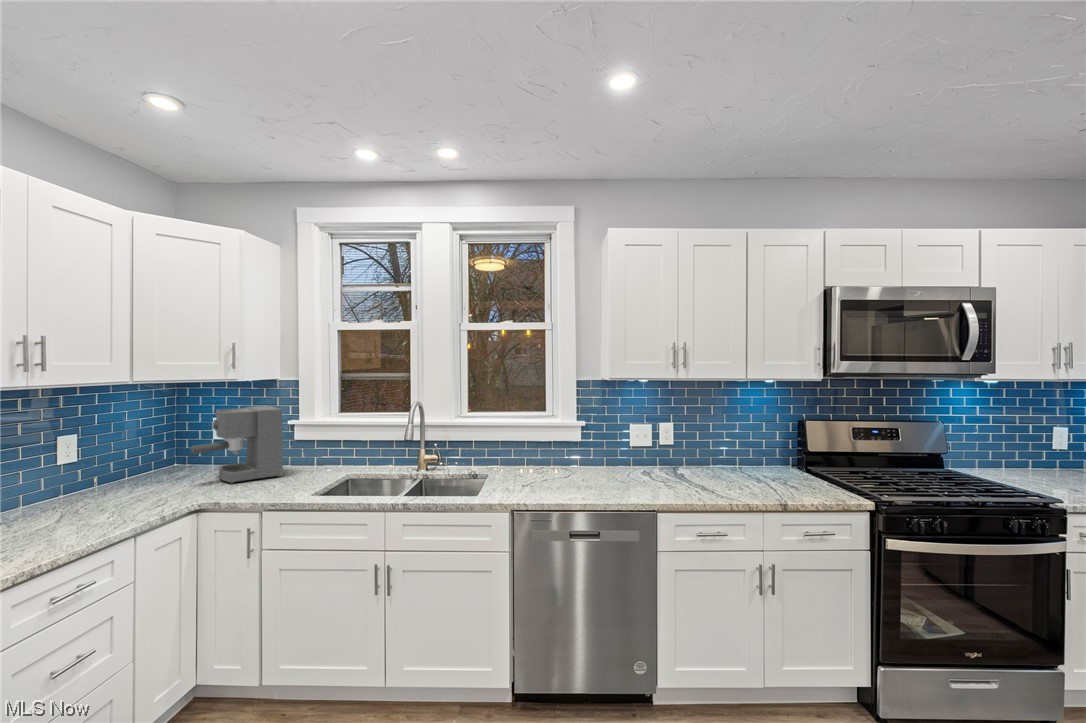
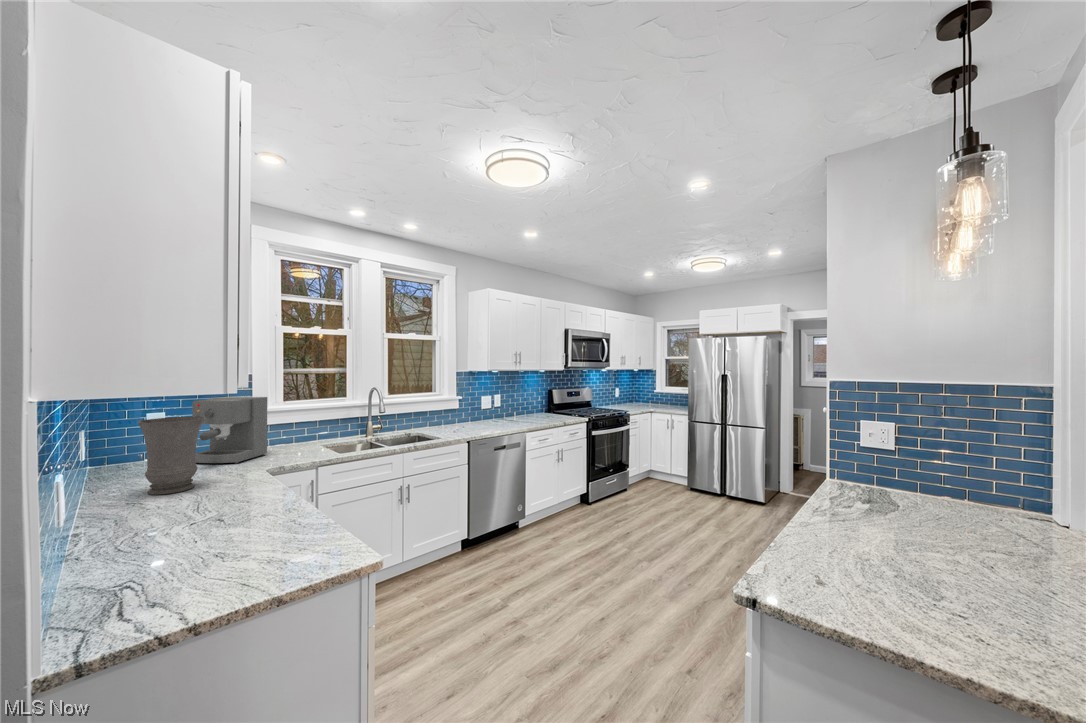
vase: none [64,430,134,512] -> present [138,417,205,495]

